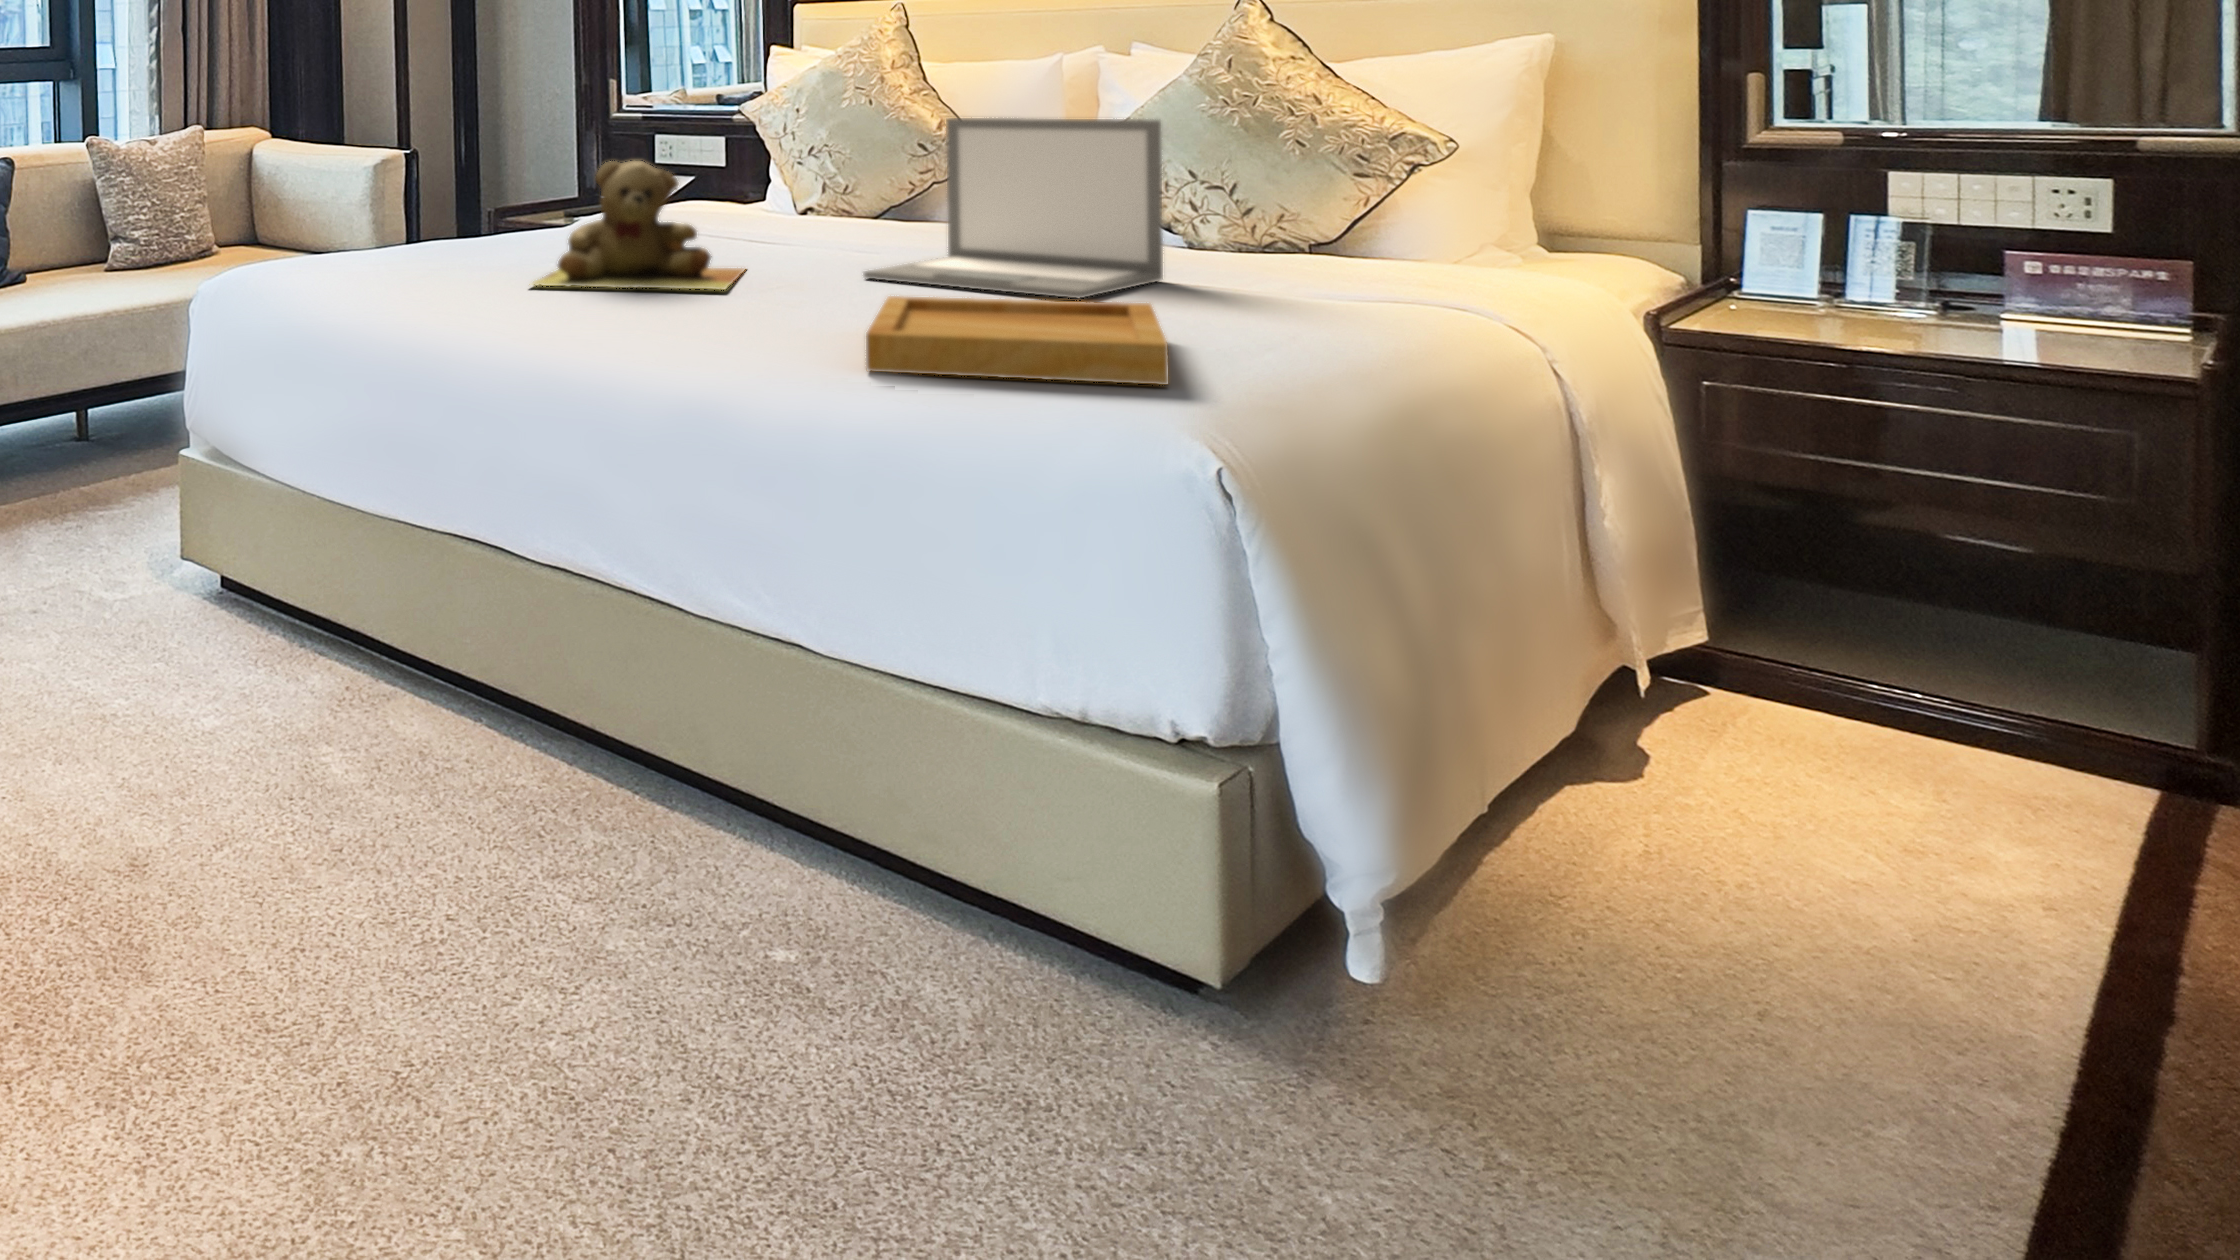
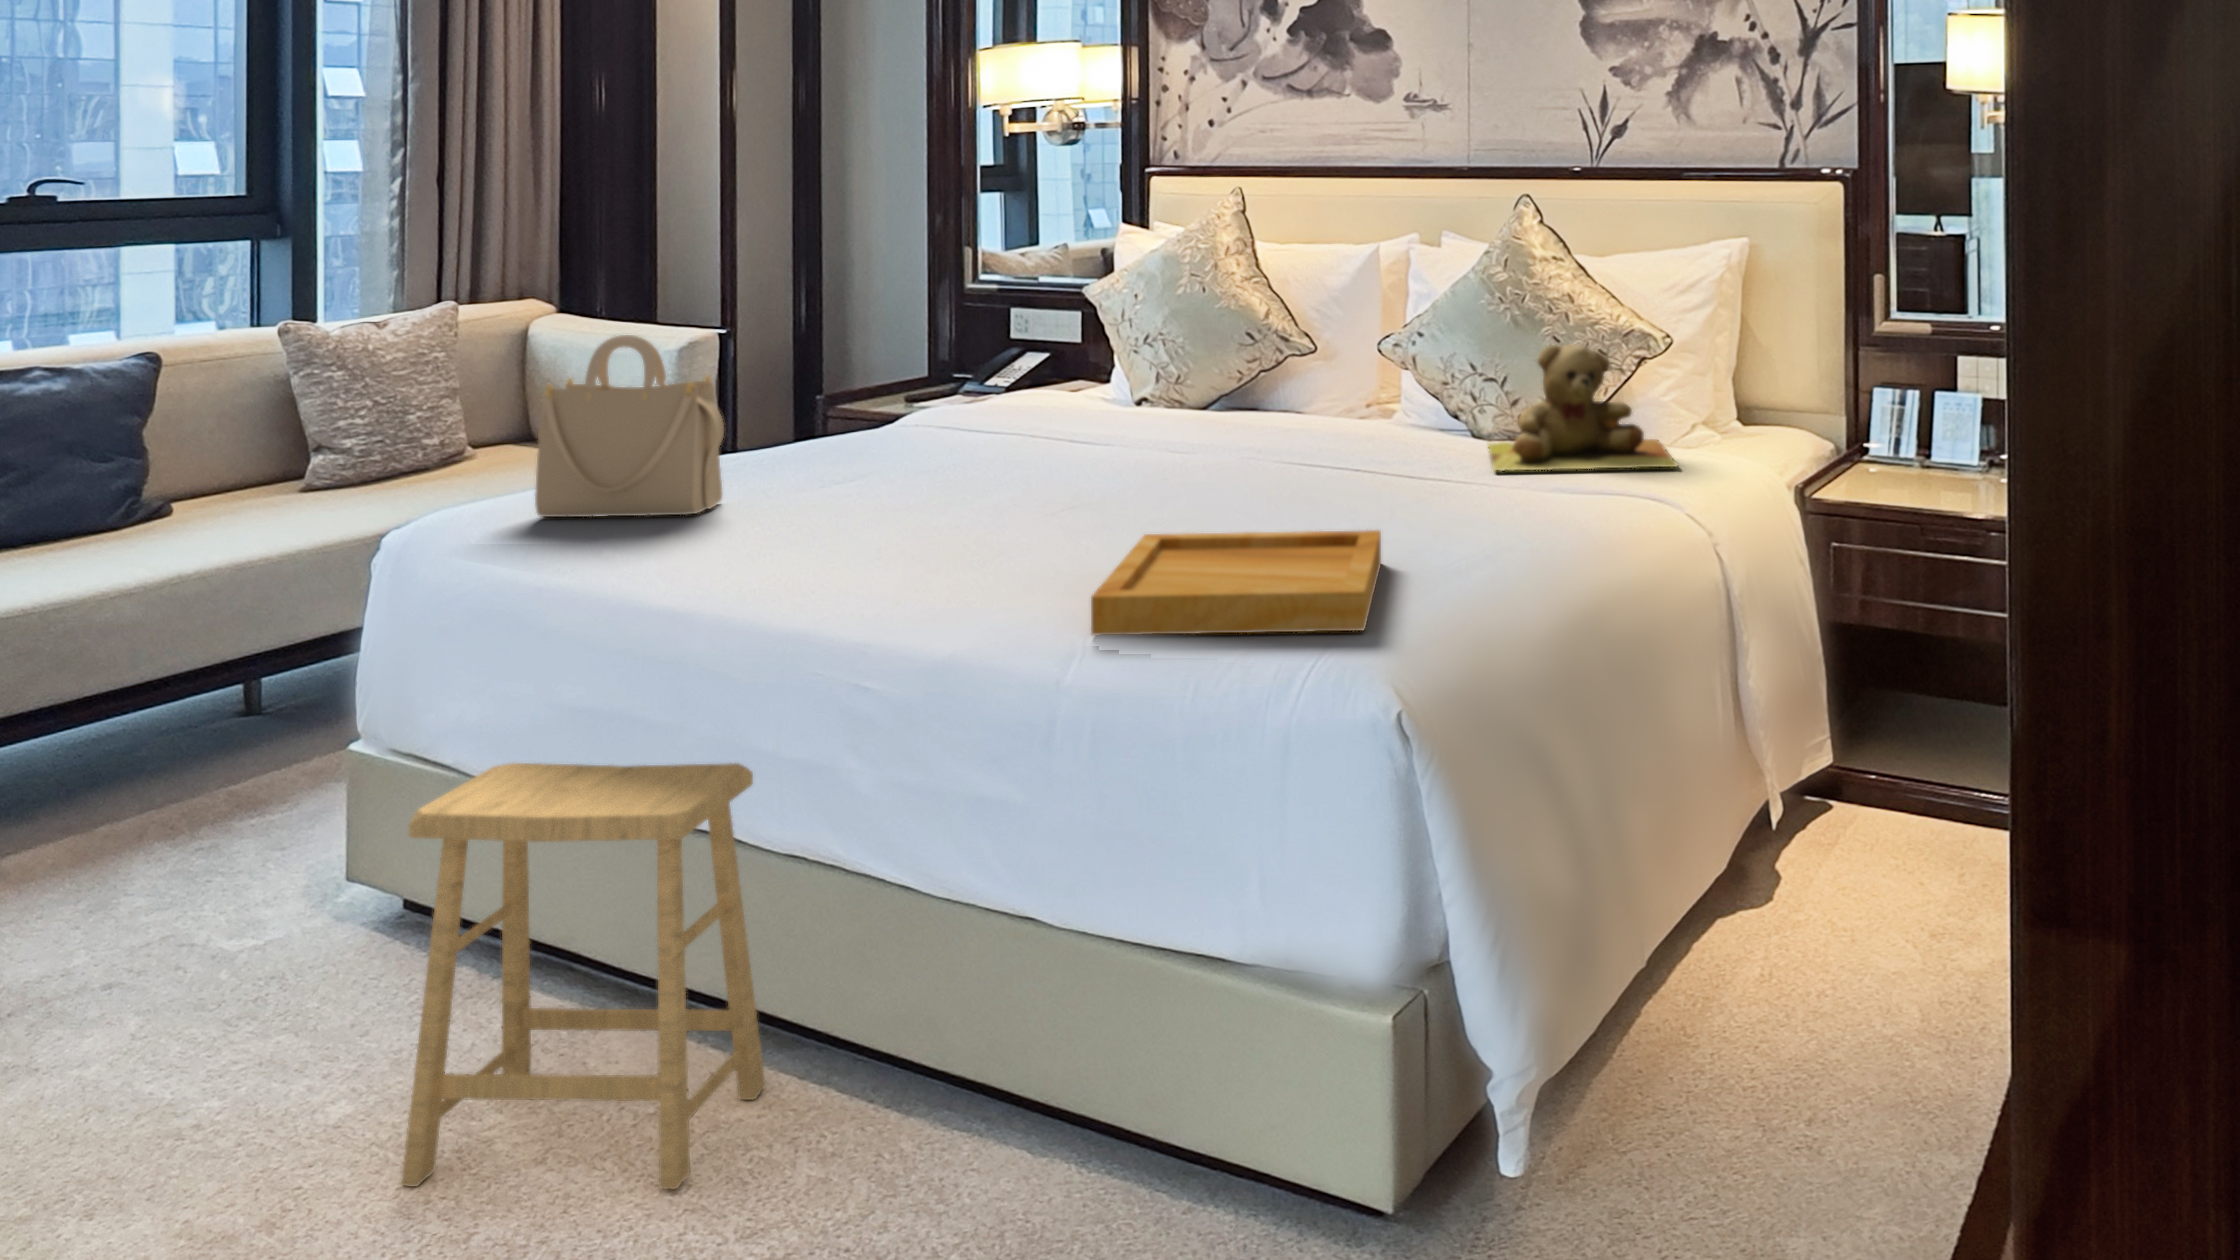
laptop: present [864,118,1163,299] -> none [1153,323,1425,514]
handbag: none [318,119,466,275] -> present [535,335,724,517]
teddy bear: present [529,161,746,290] -> present [1488,344,1677,471]
footstool: none [276,455,552,824] -> present [401,763,766,1189]

